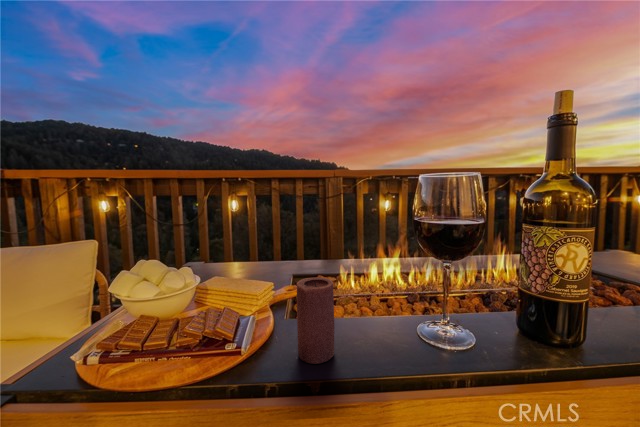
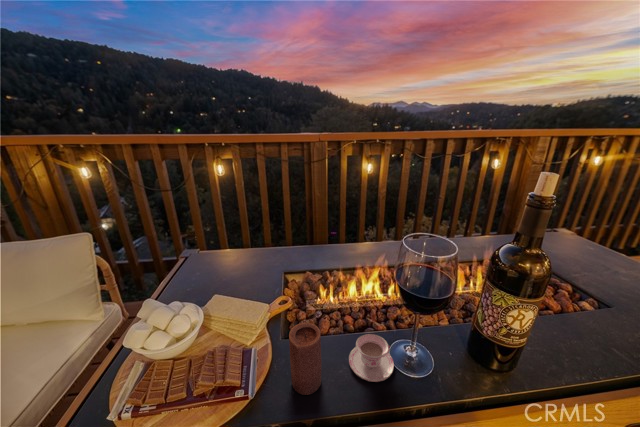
teacup: none [368,307,424,355] -> present [349,334,394,382]

